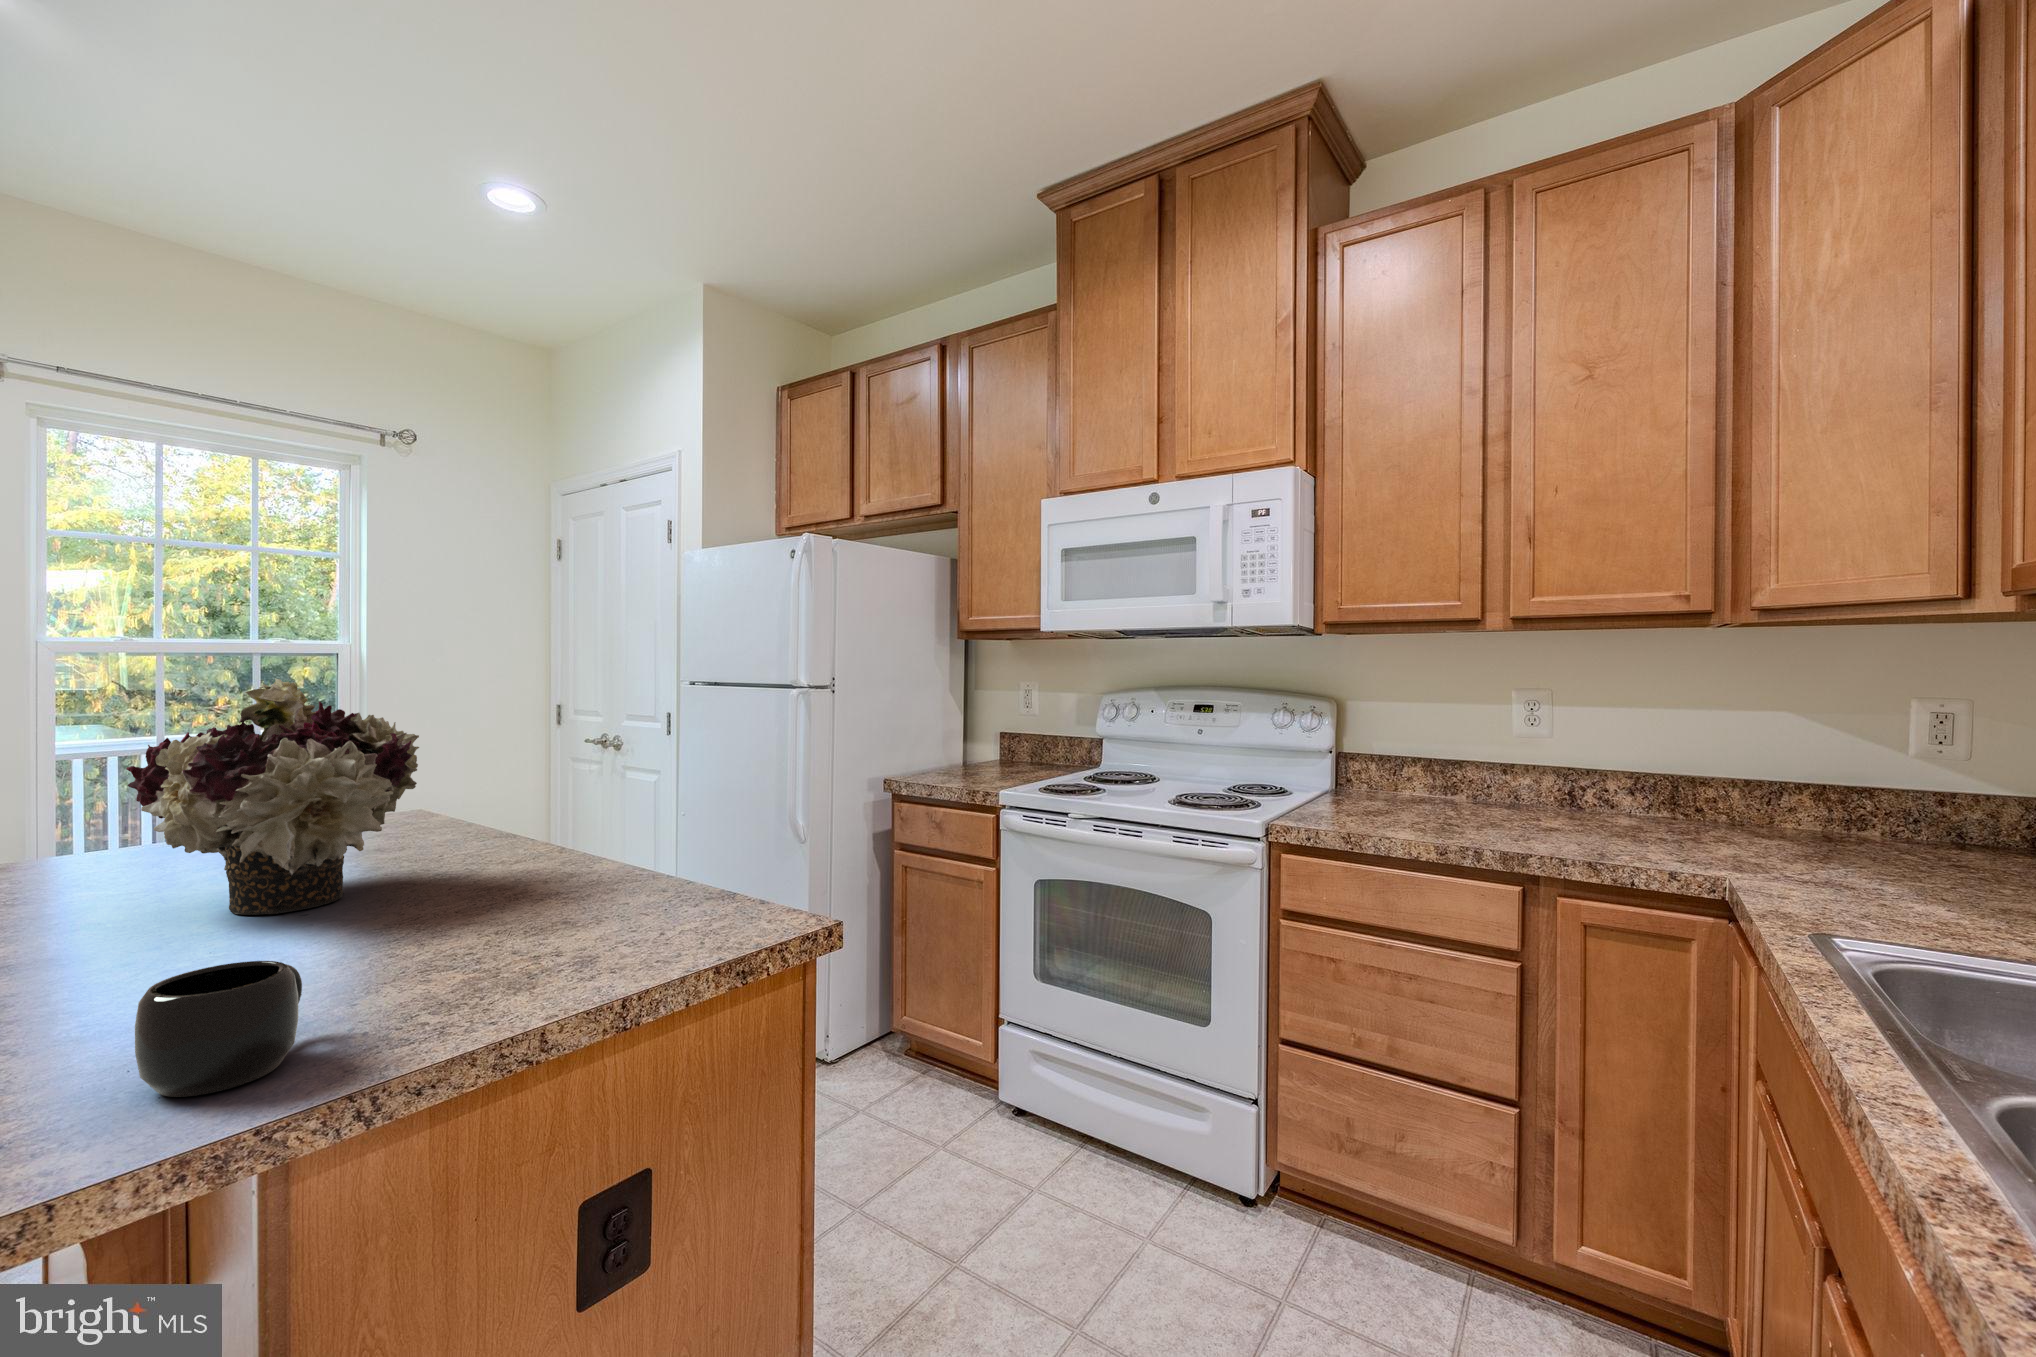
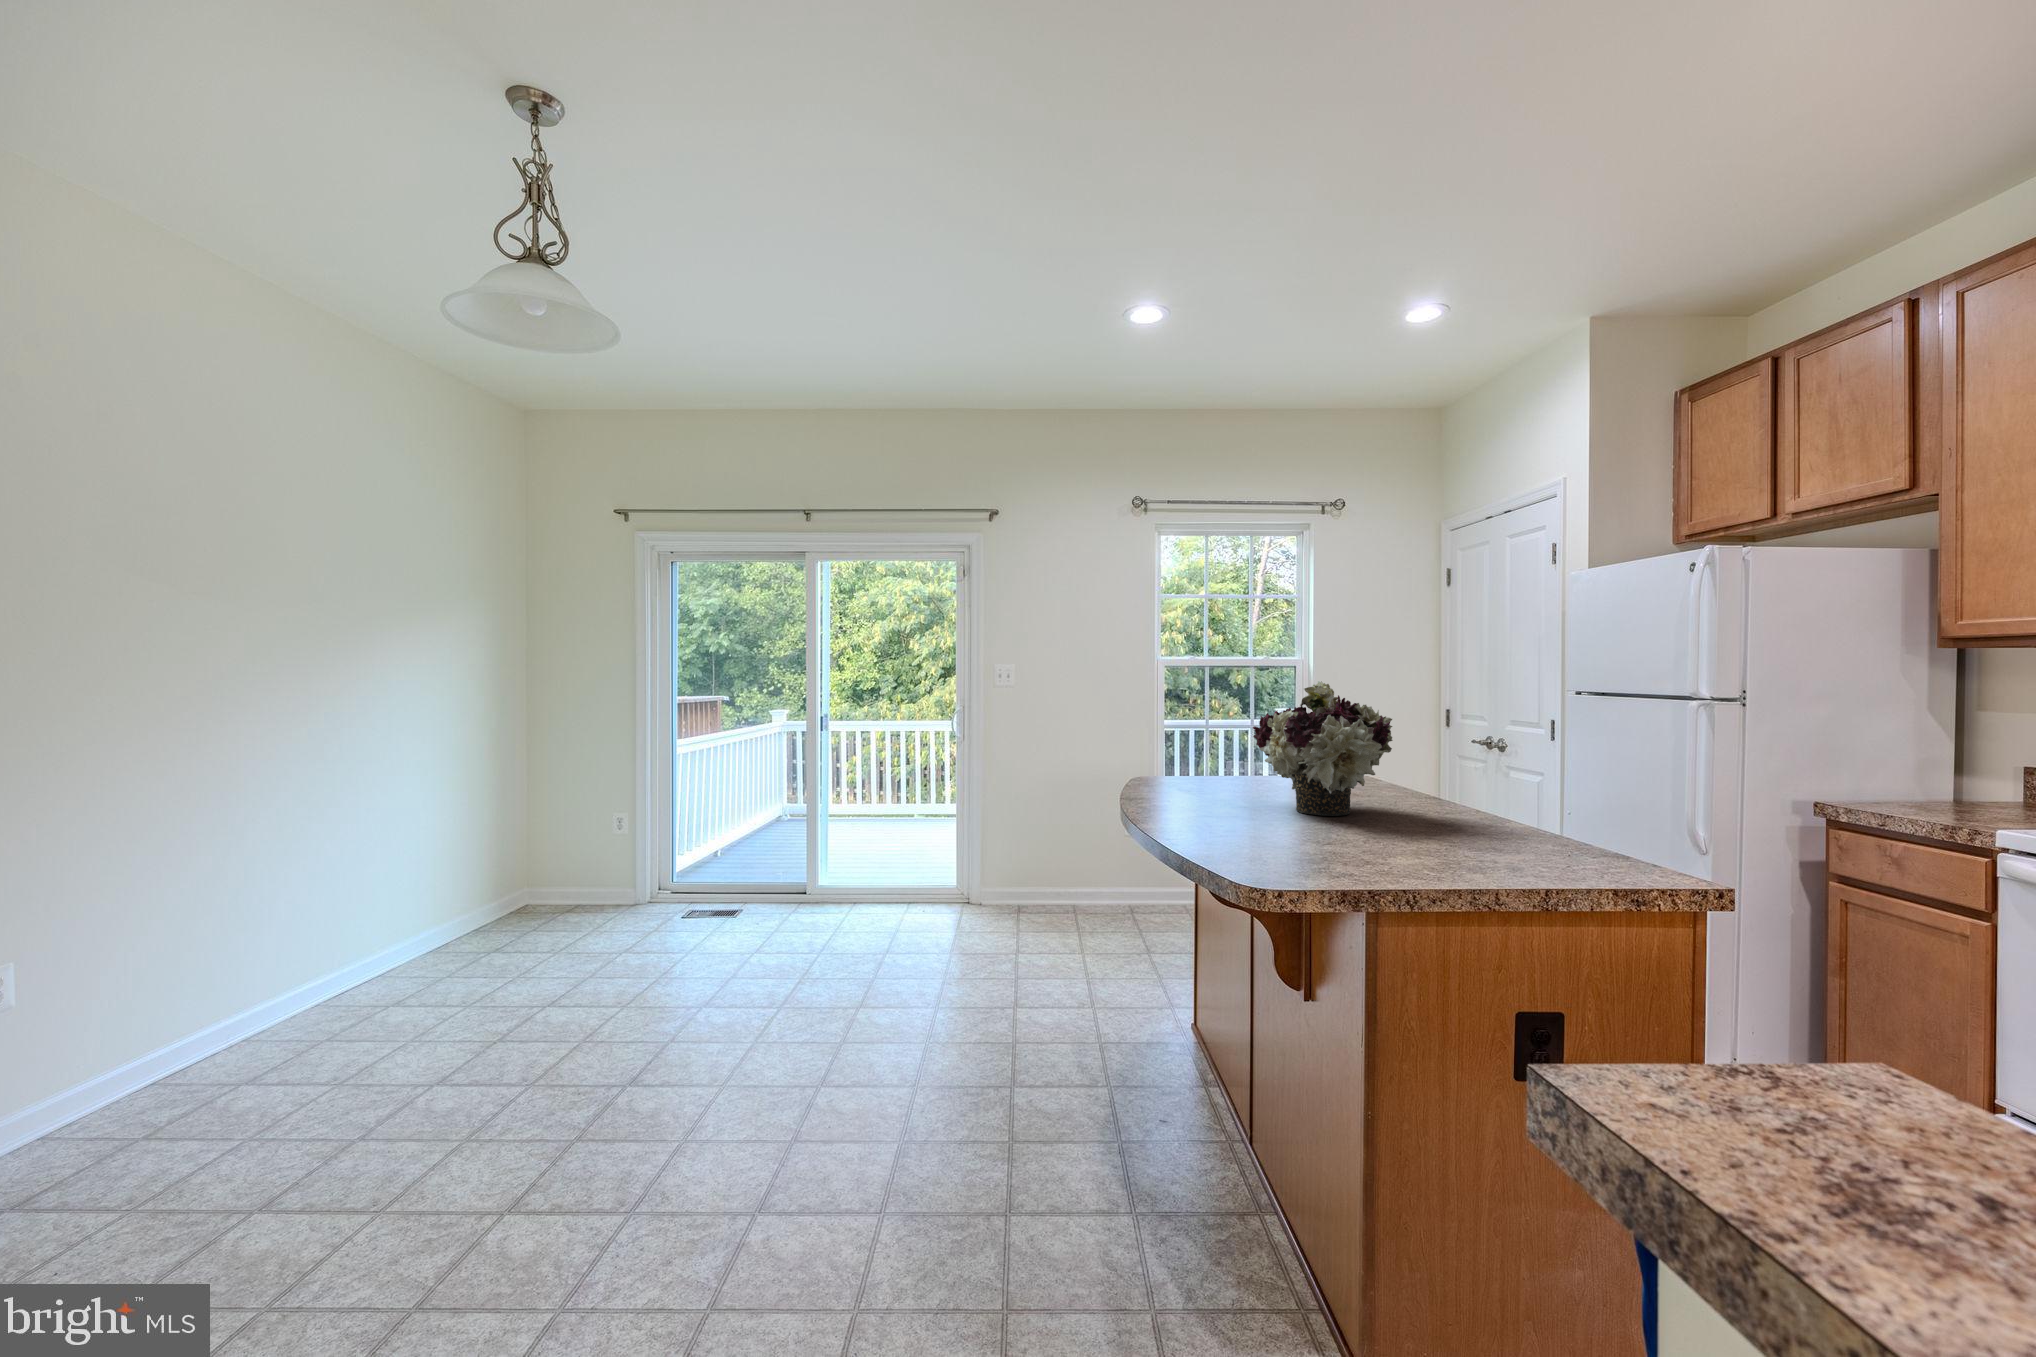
mug: present [135,961,302,1097] -> none [1309,820,1371,876]

